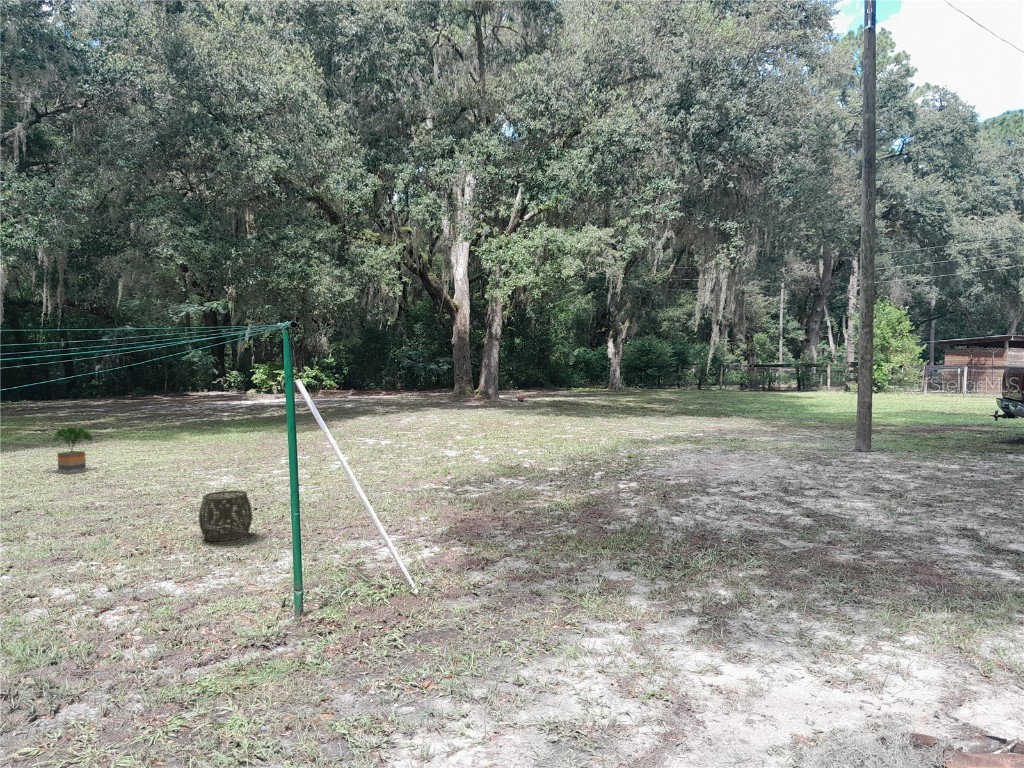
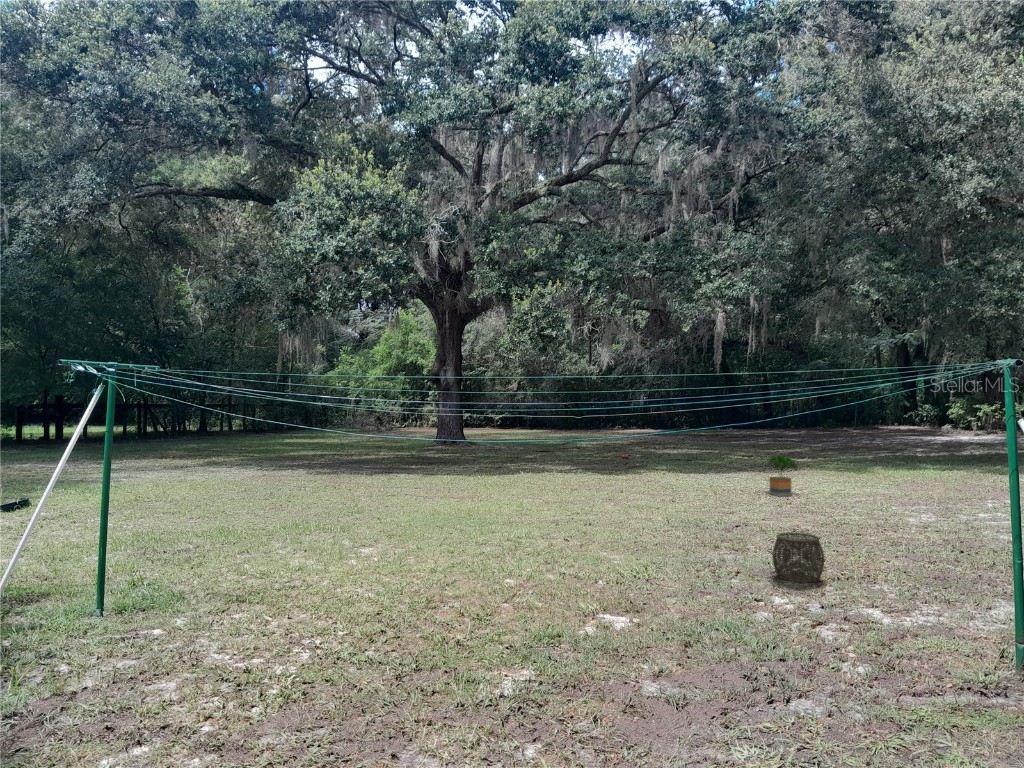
woven basket: present [198,490,252,541] -> present [772,532,825,583]

